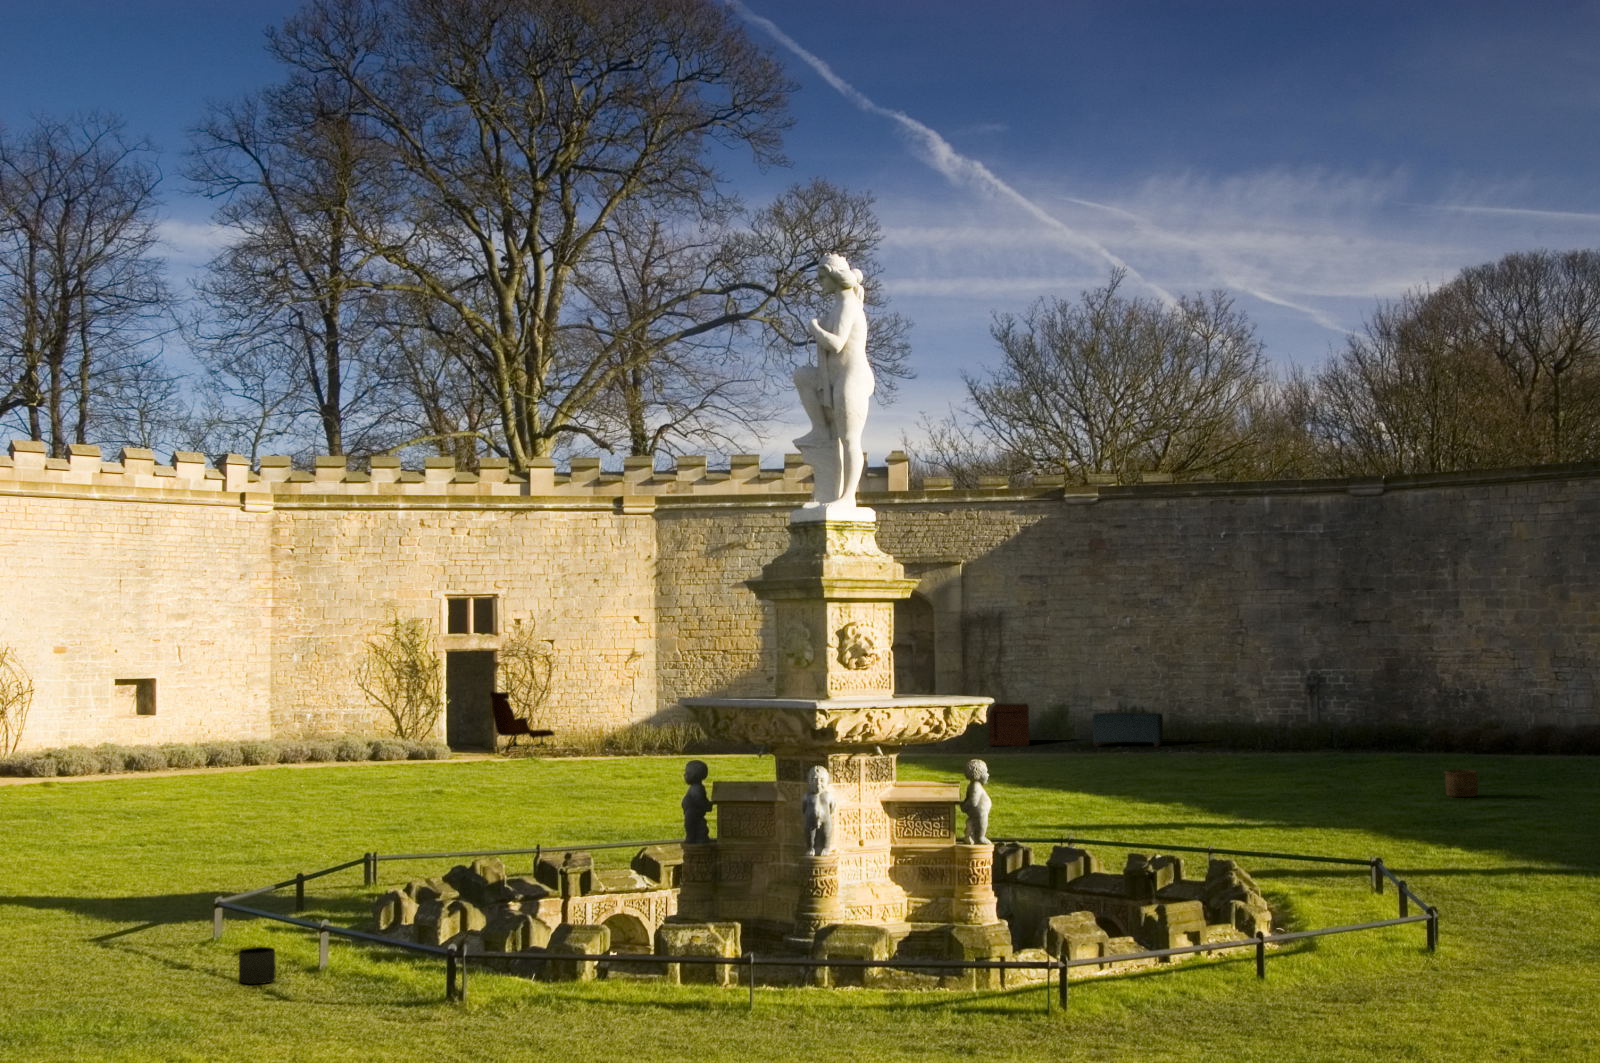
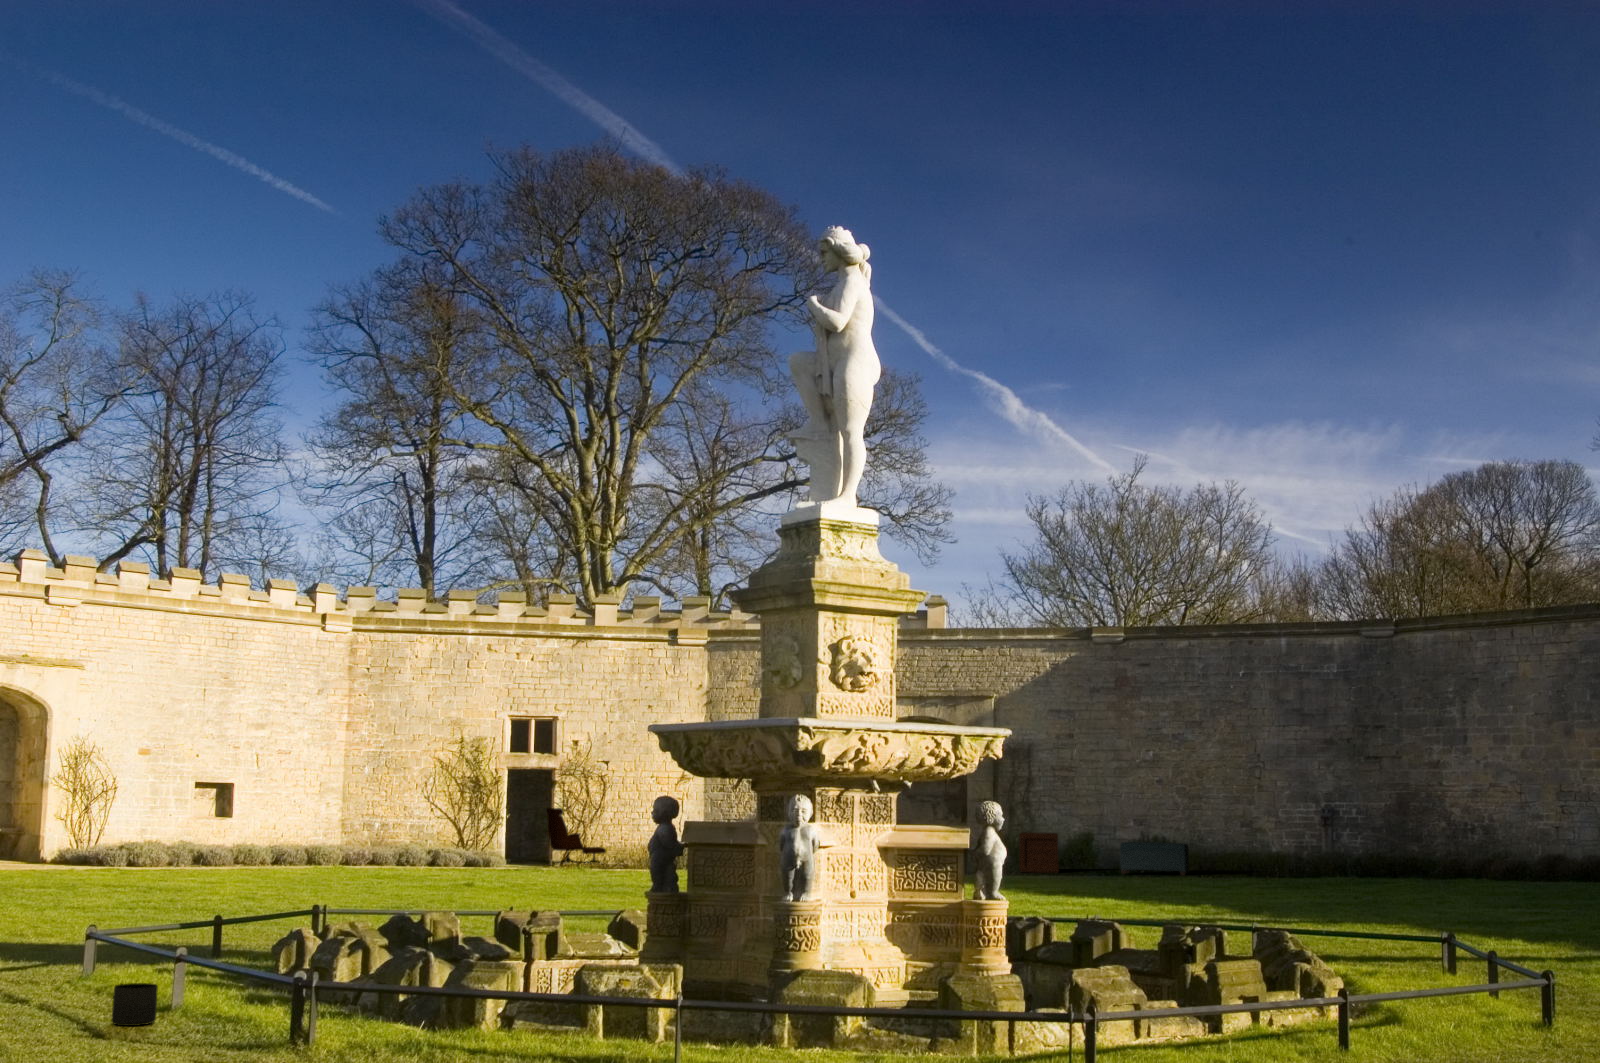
wooden bucket: present [1445,769,1478,797] -> none [1486,885,1522,913]

